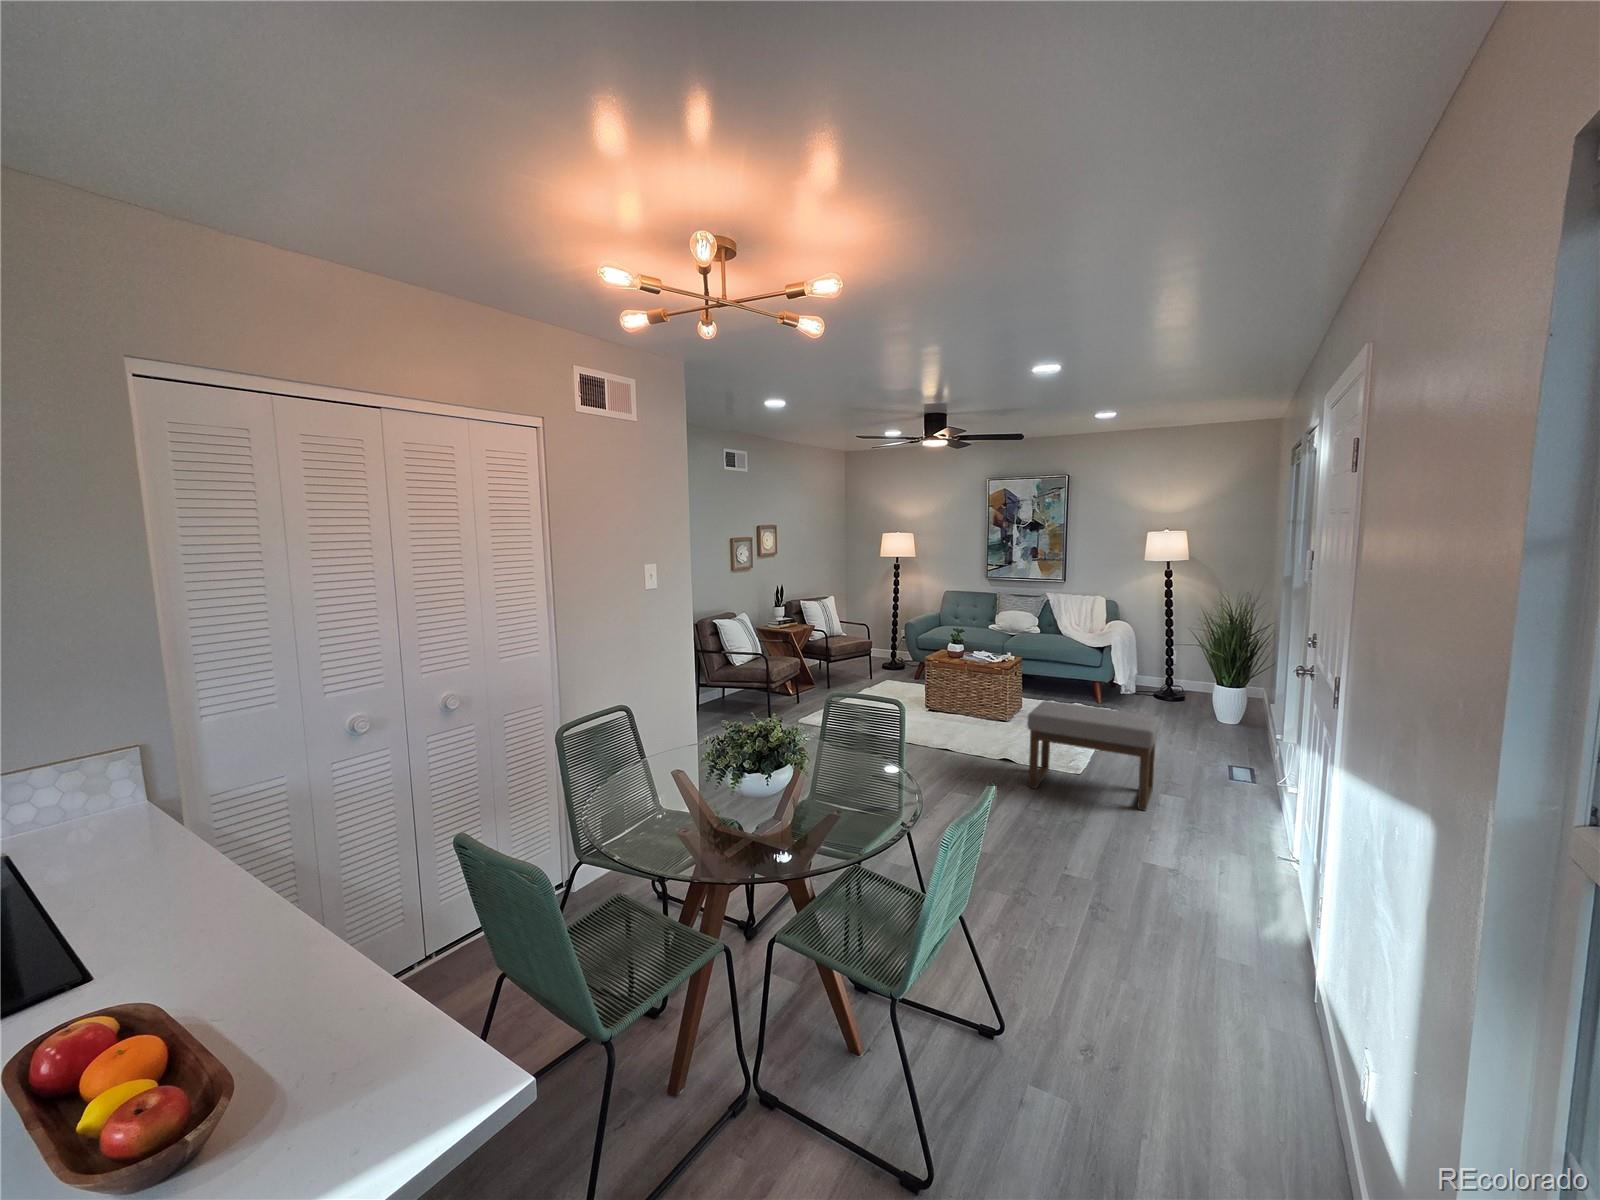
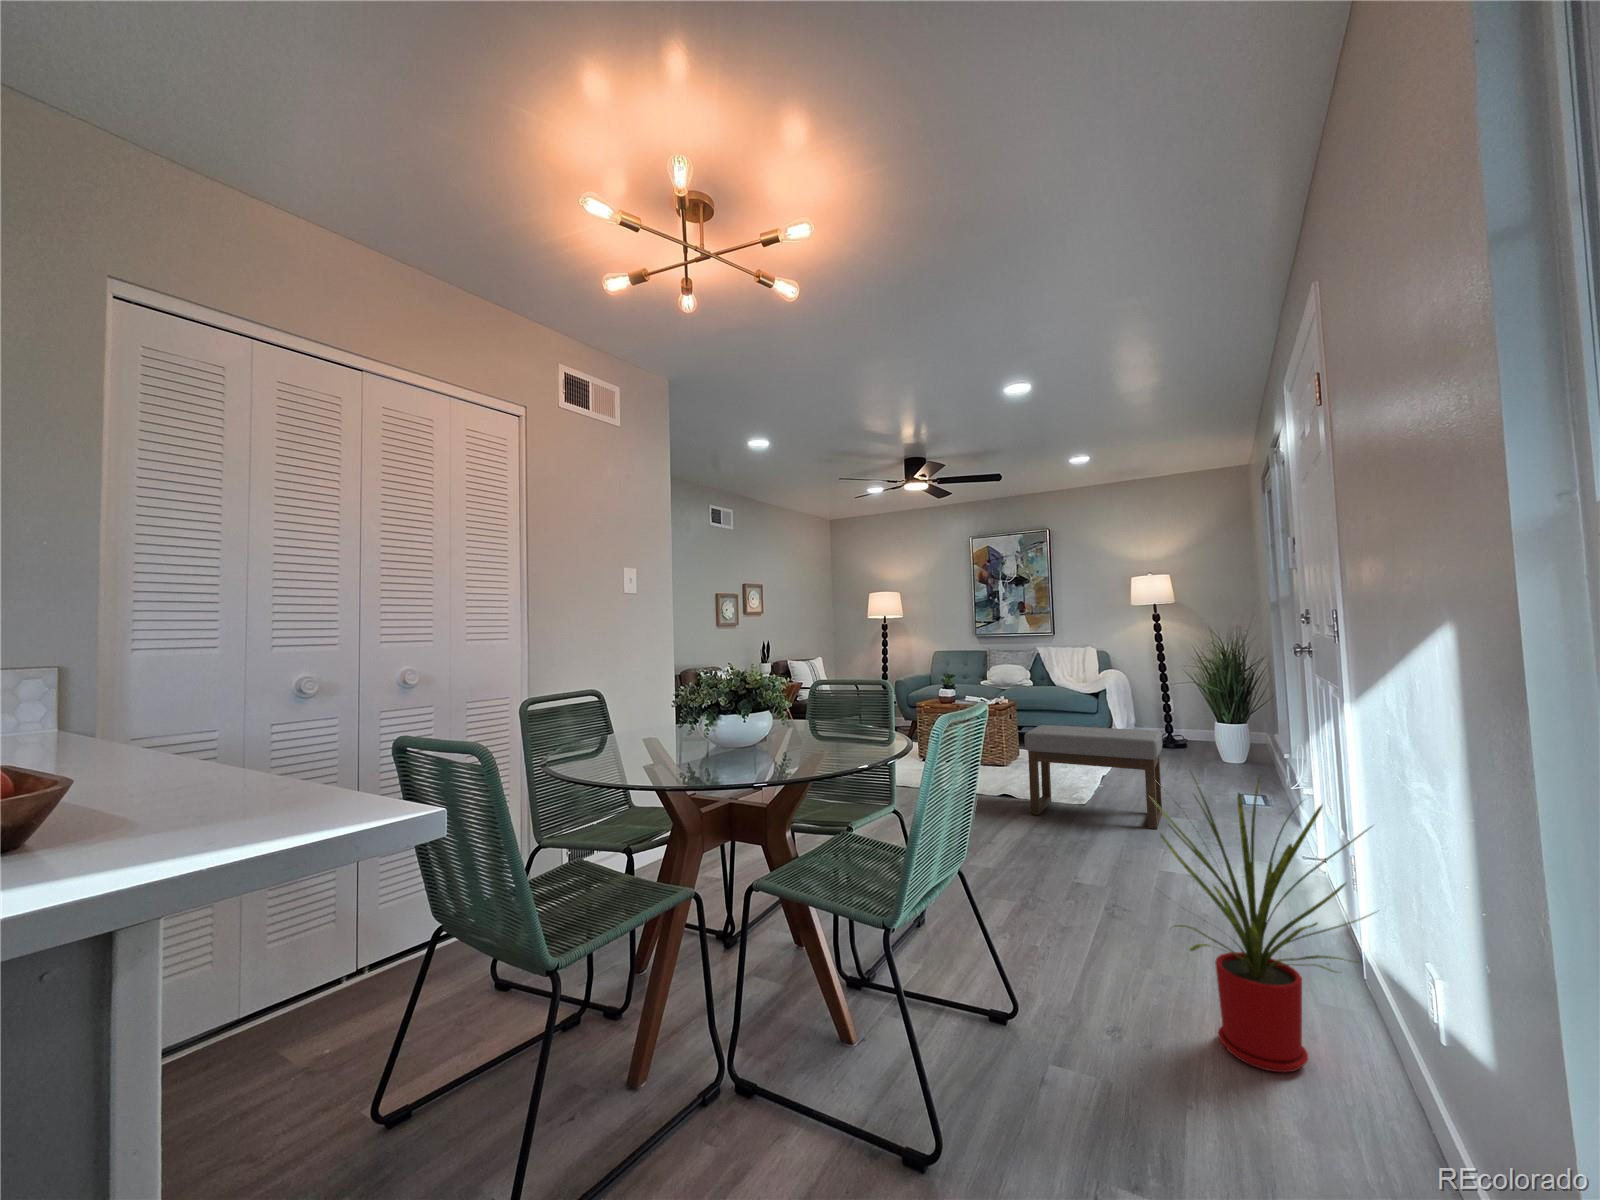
house plant: none [1130,831,1333,1101] -> present [1151,775,1373,1072]

